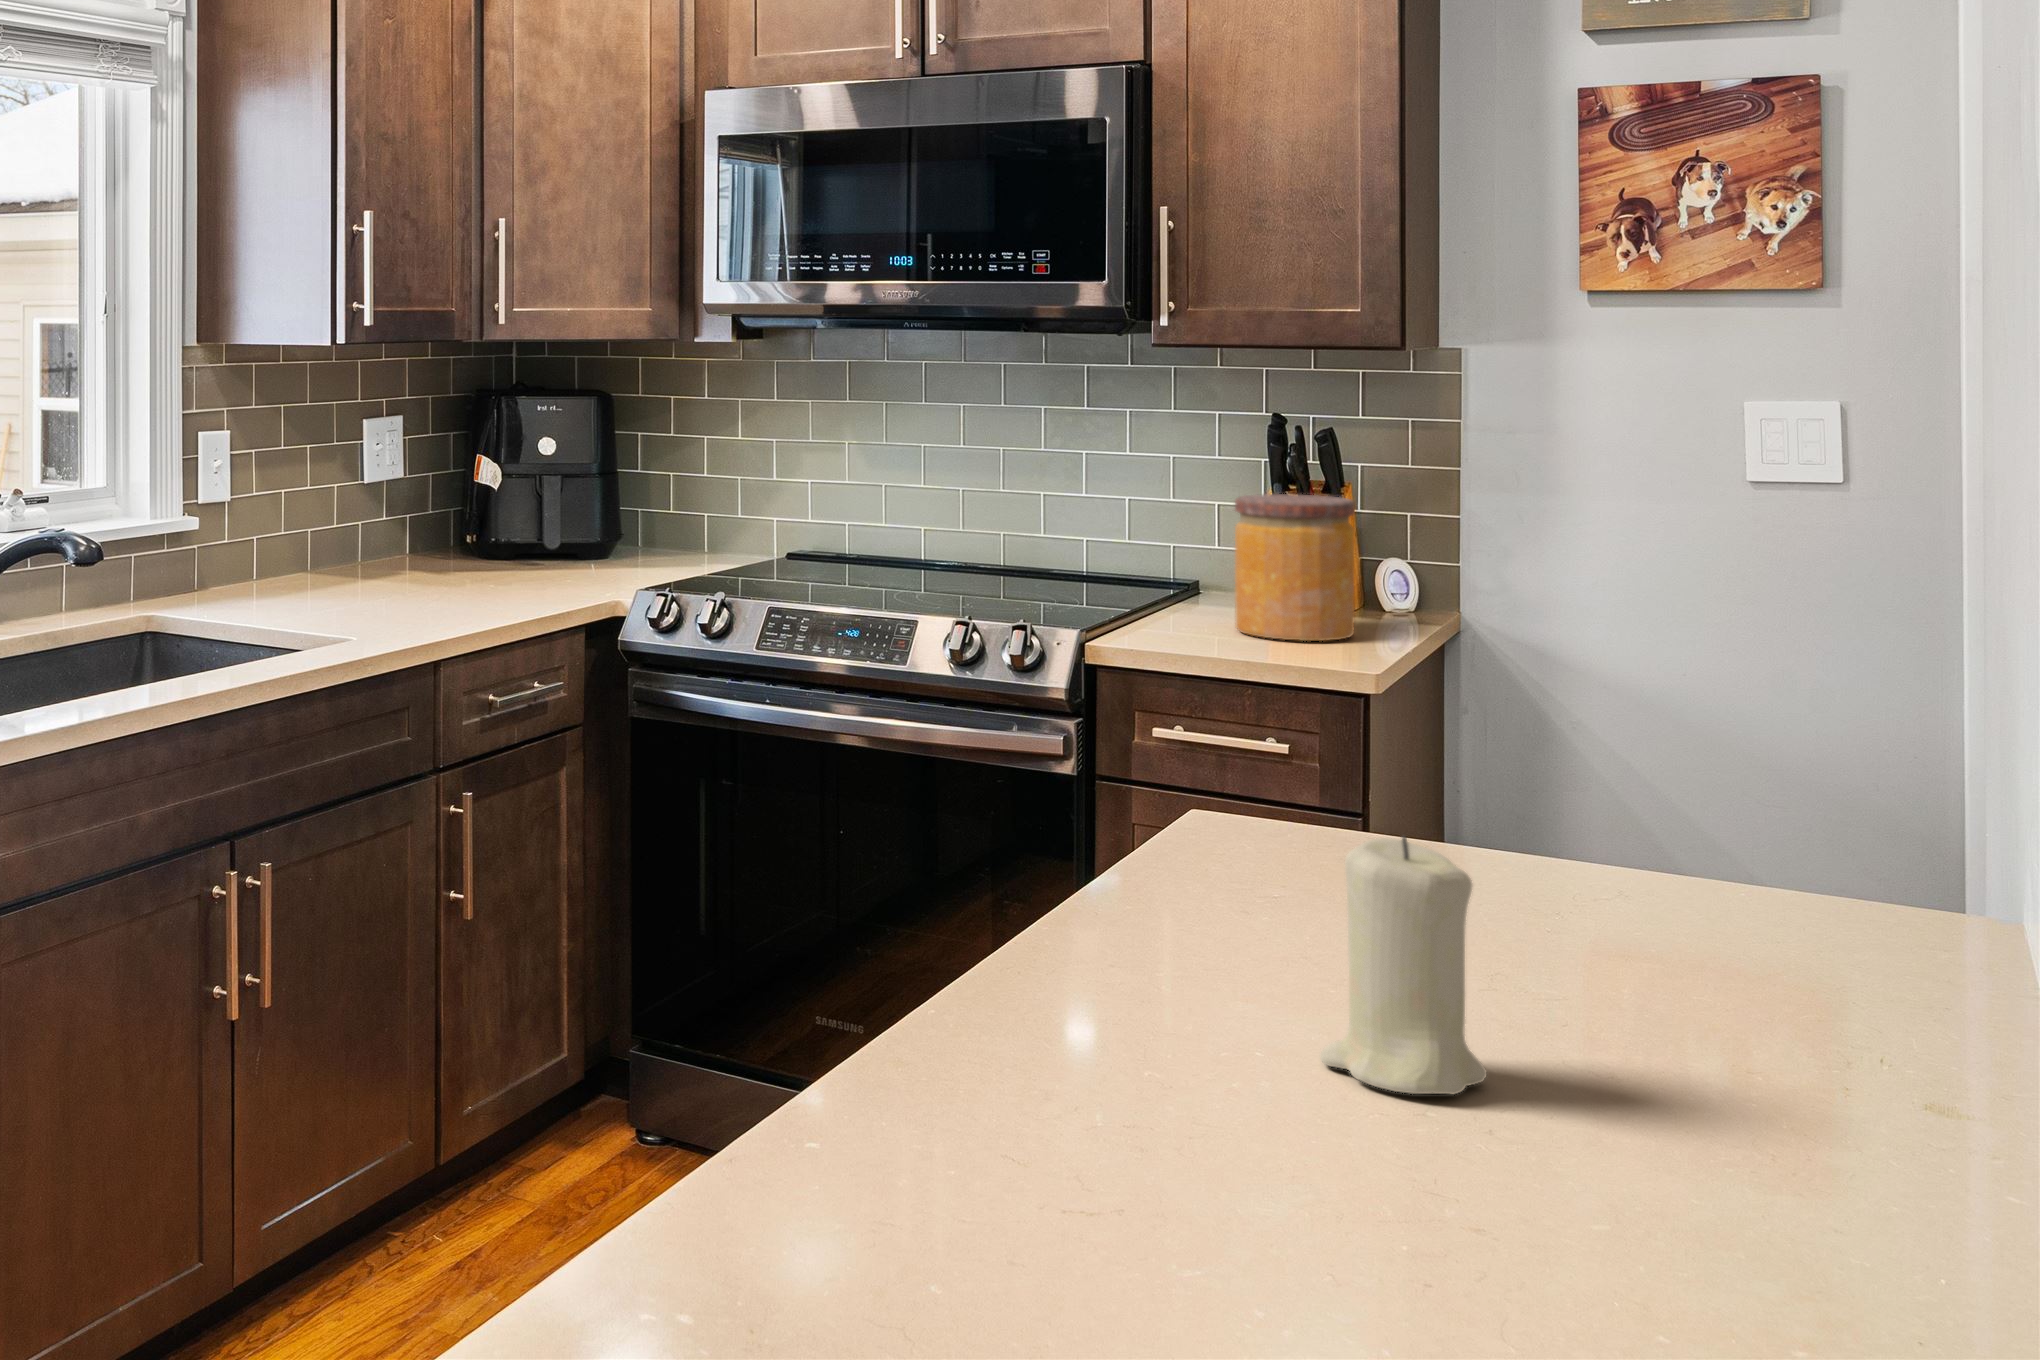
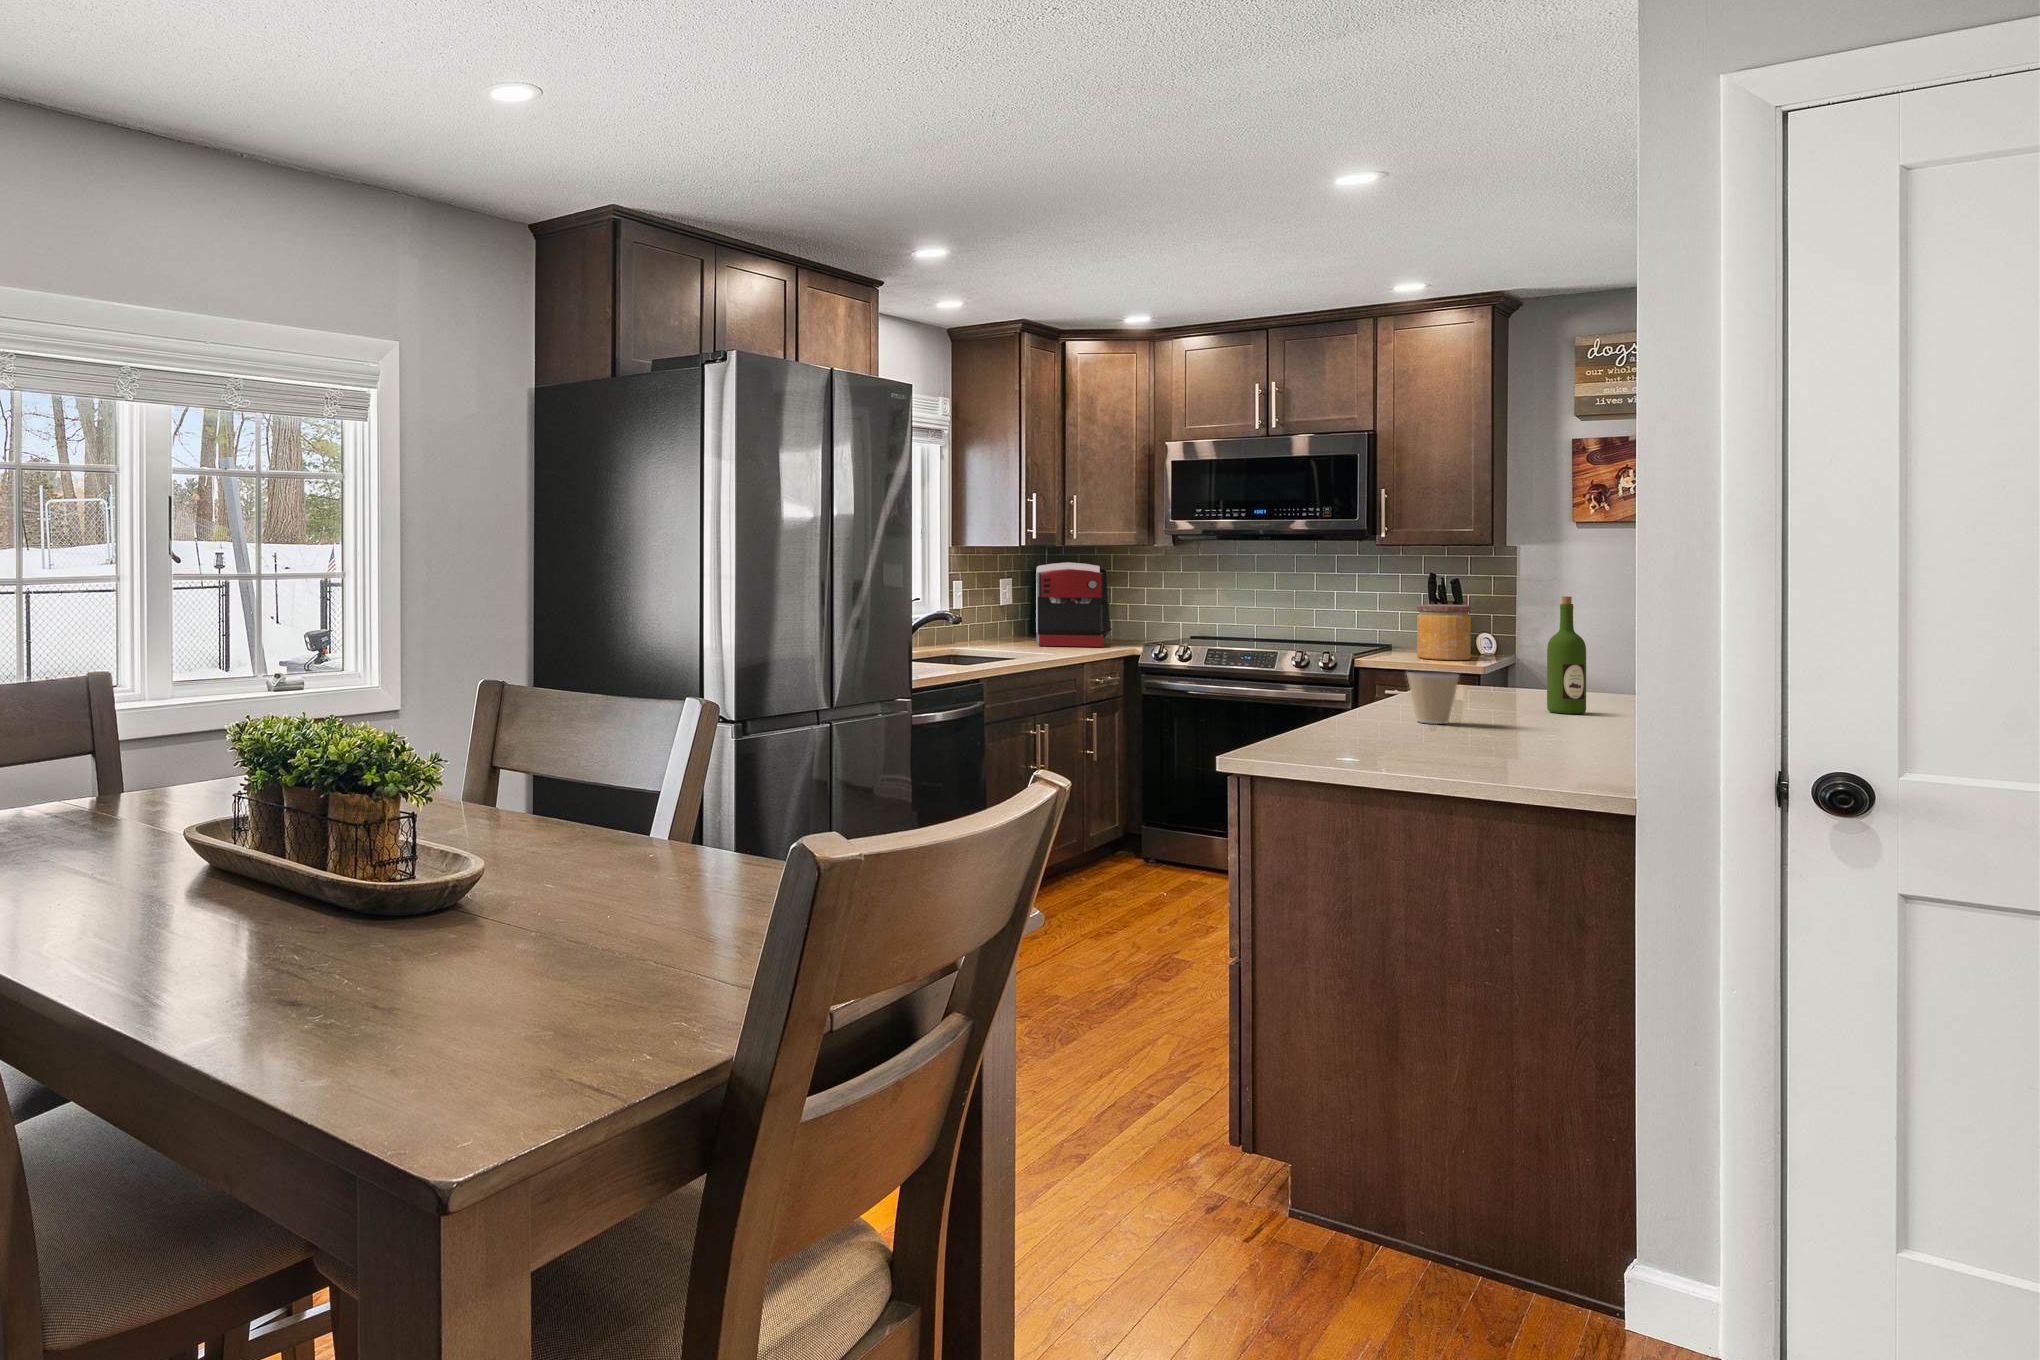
coffee maker: none [393,384,560,597] -> present [1036,562,1104,647]
wine bottle: none [1518,587,1655,1062] -> present [1547,596,1586,714]
candle: present [1320,836,1487,1094] -> none [1492,655,1539,715]
coffee cup: none [930,973,1145,1263] -> present [1407,672,1459,724]

